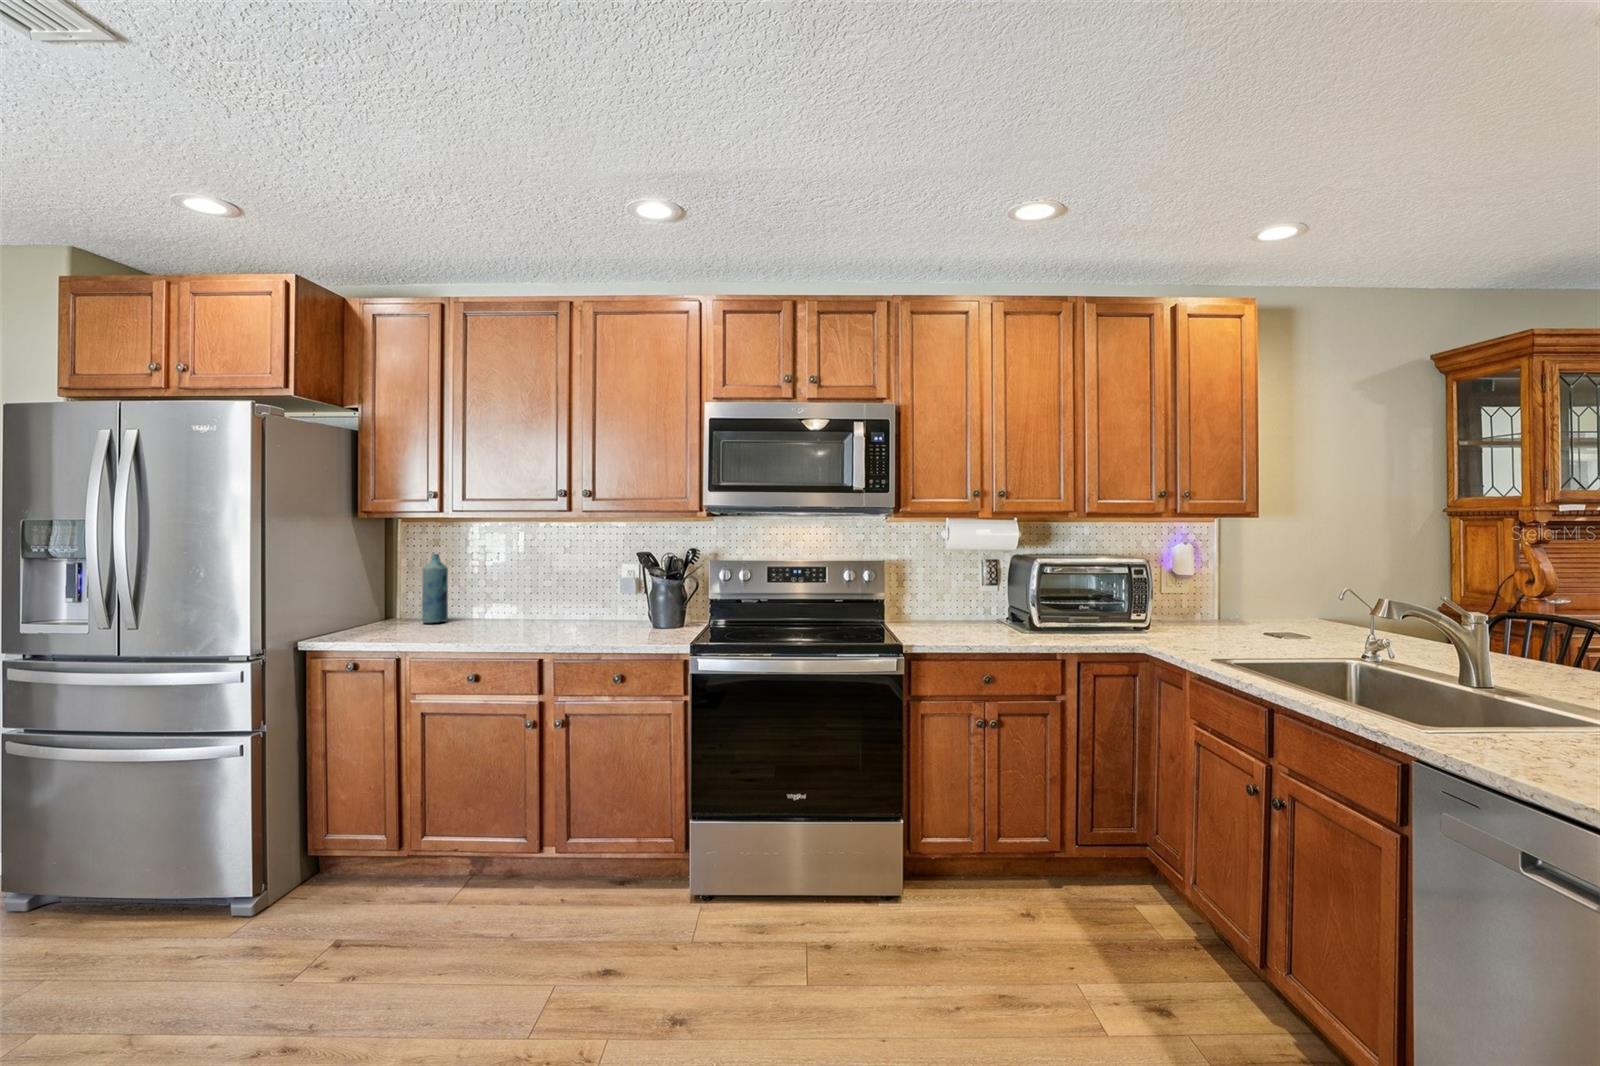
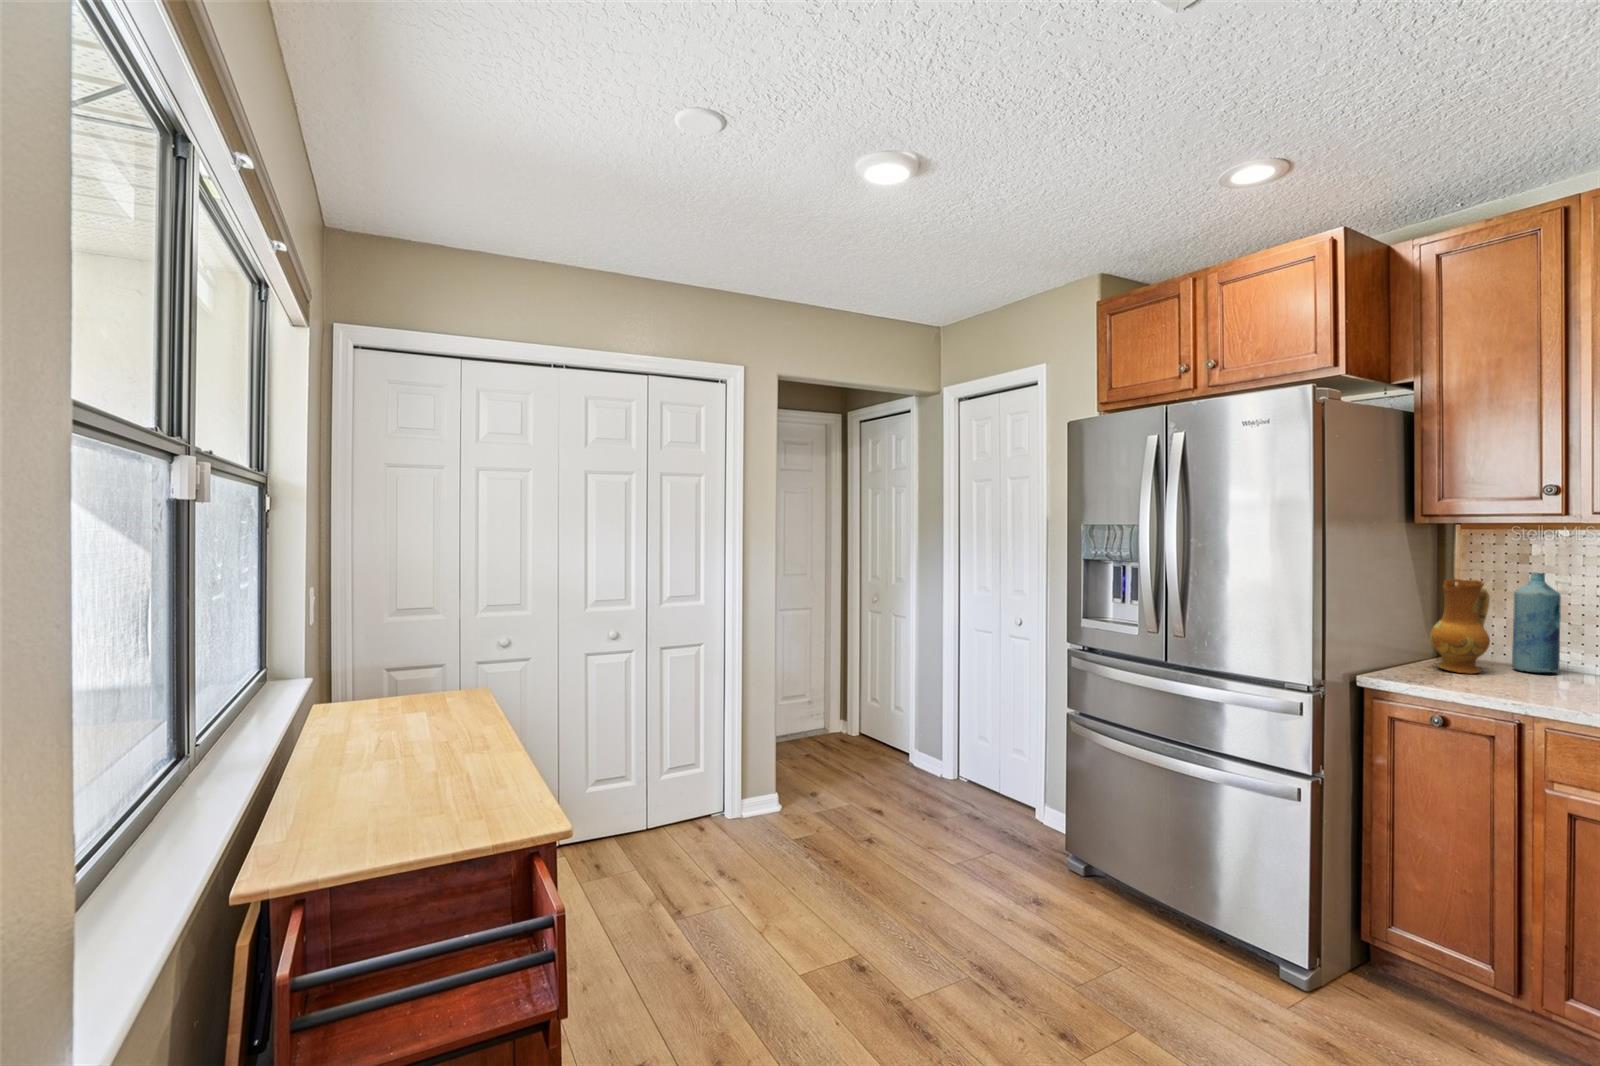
ceramic jug: none [365,561,405,630] -> present [1430,579,1490,674]

